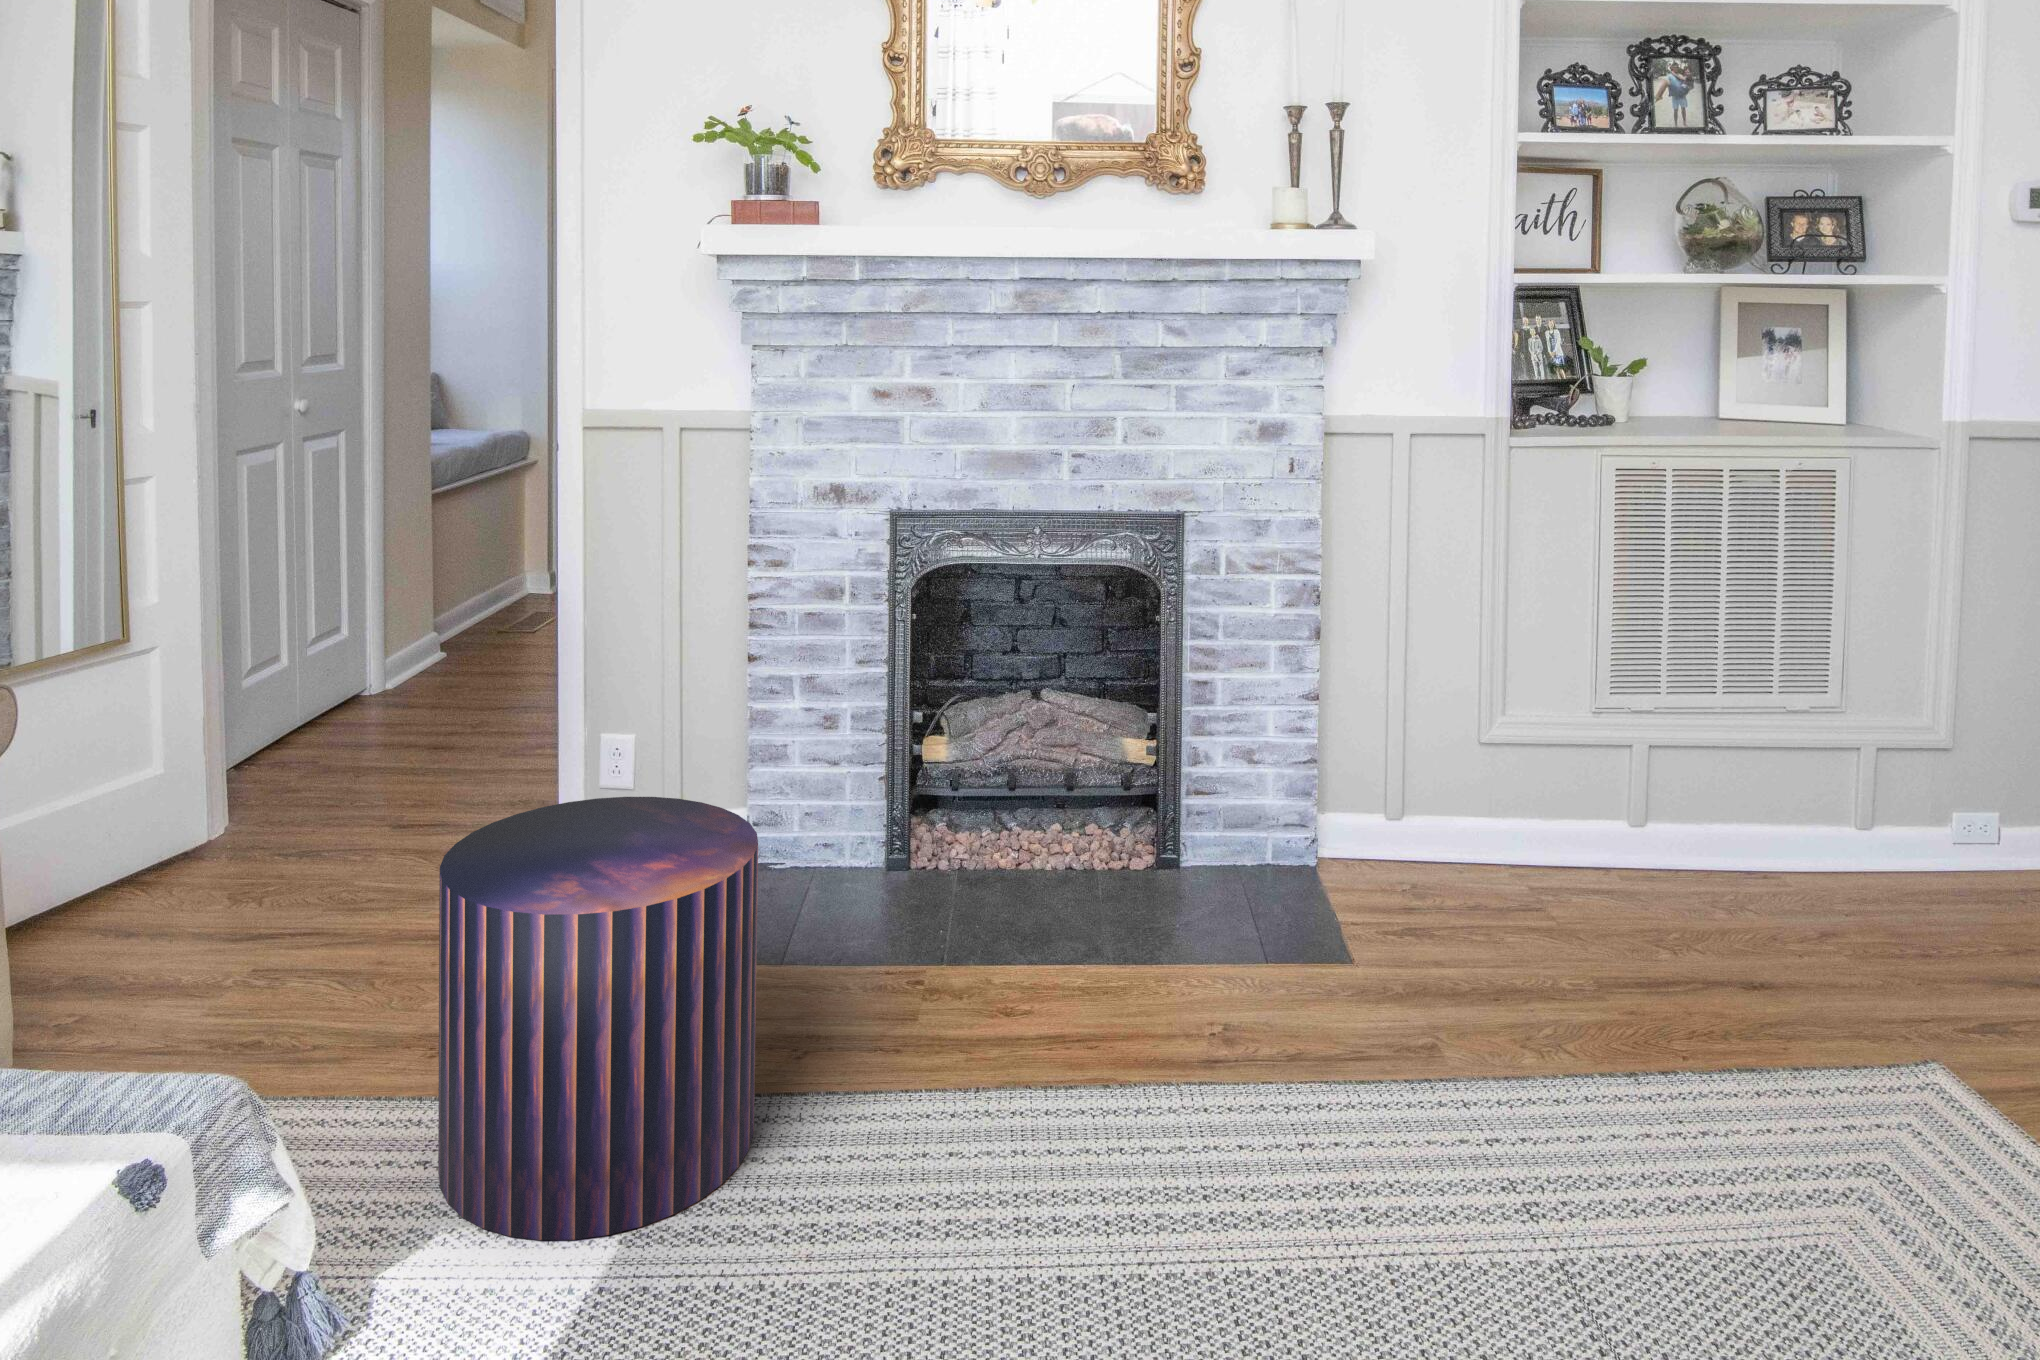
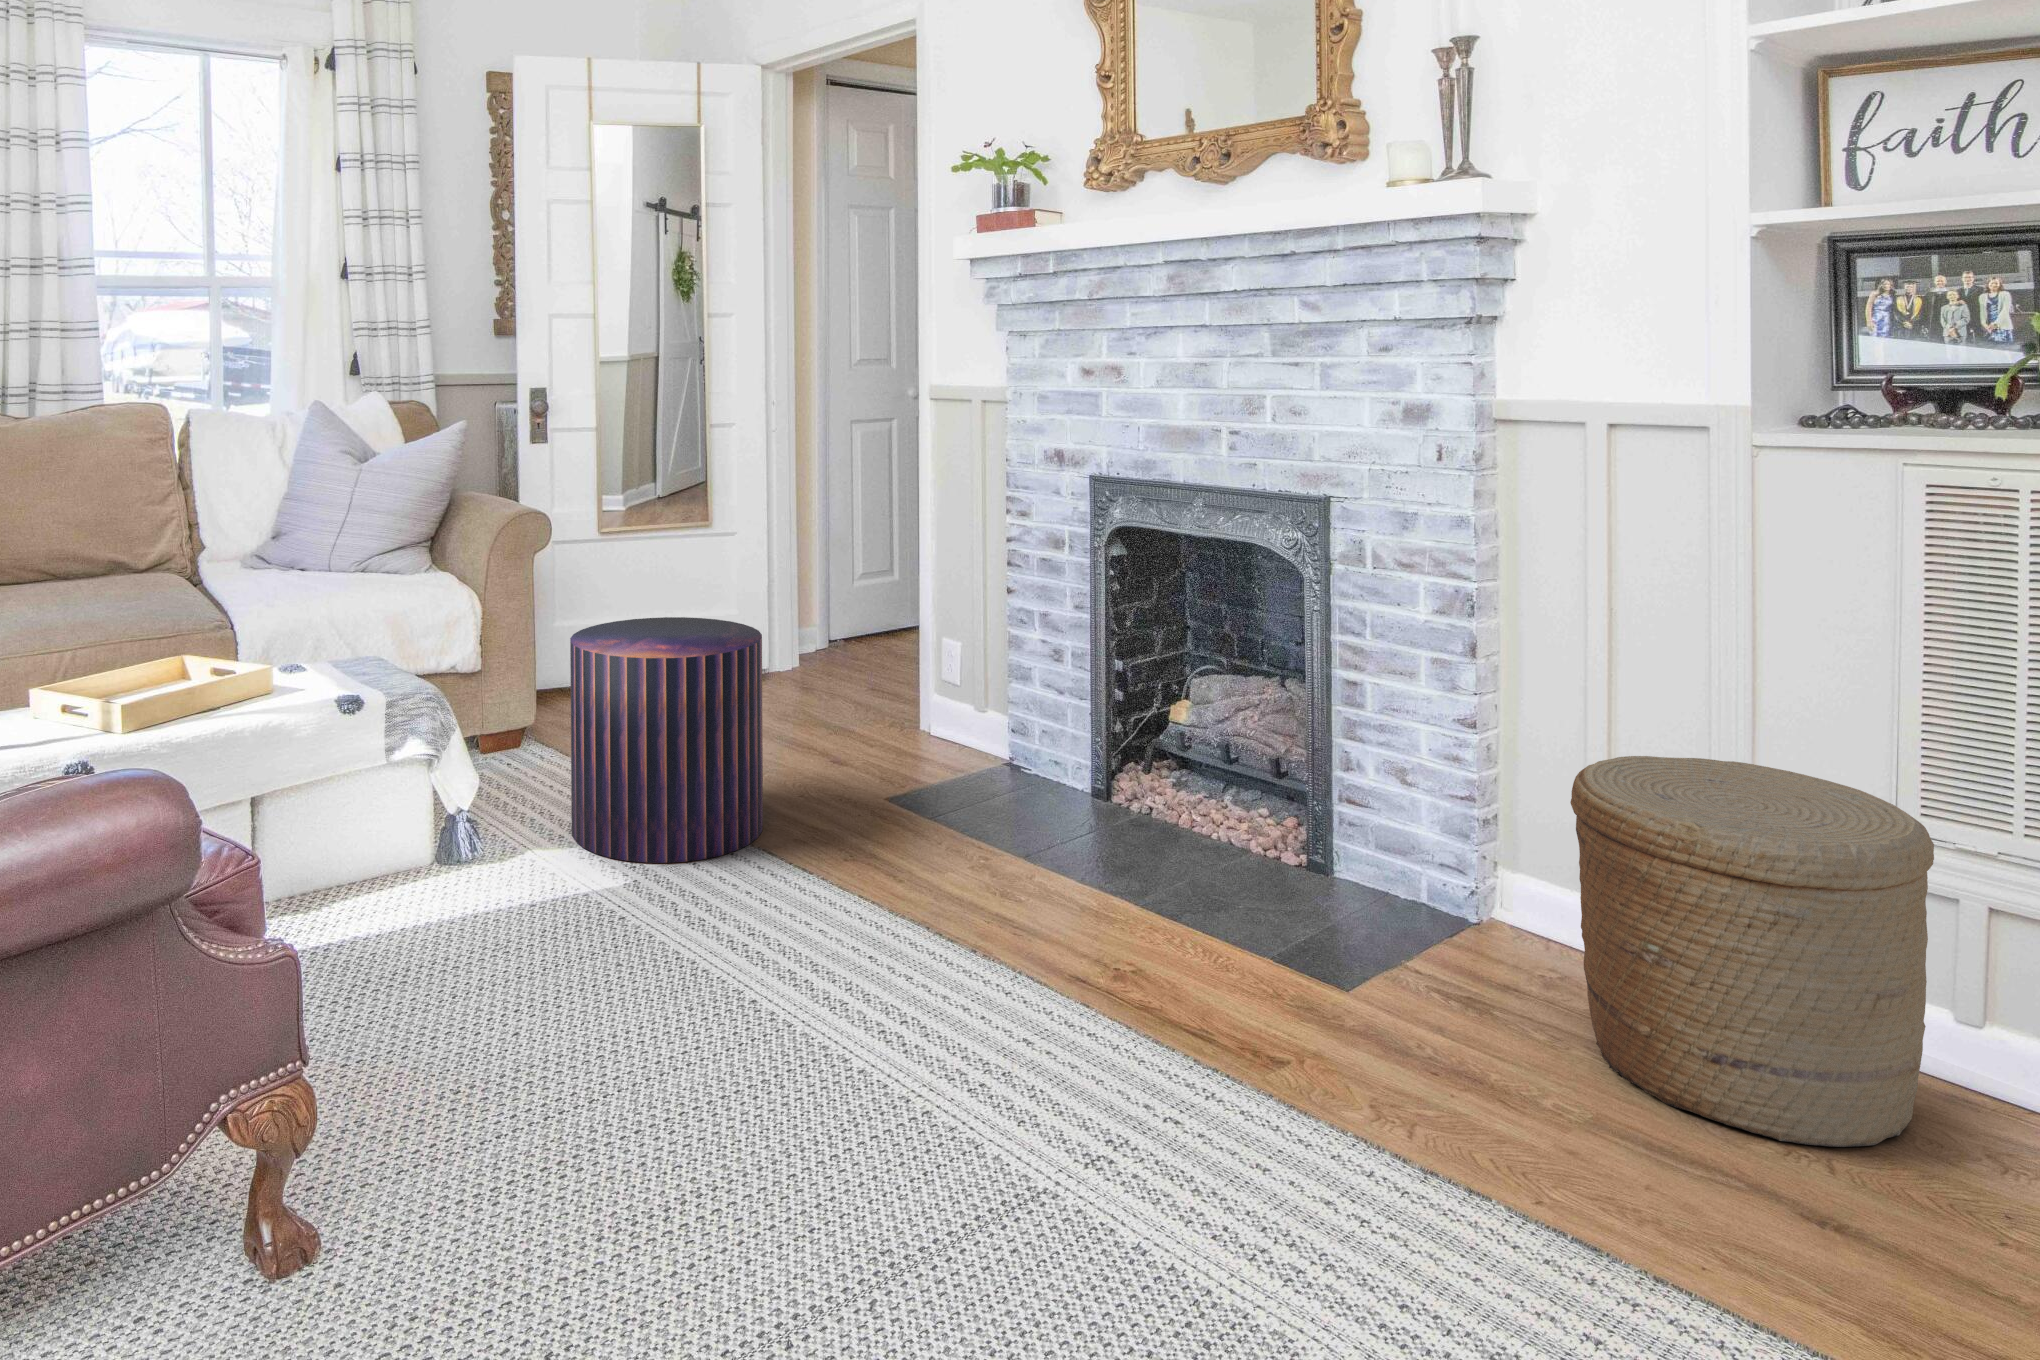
woven basket: none [1464,675,1683,930] -> present [1570,756,1934,1147]

